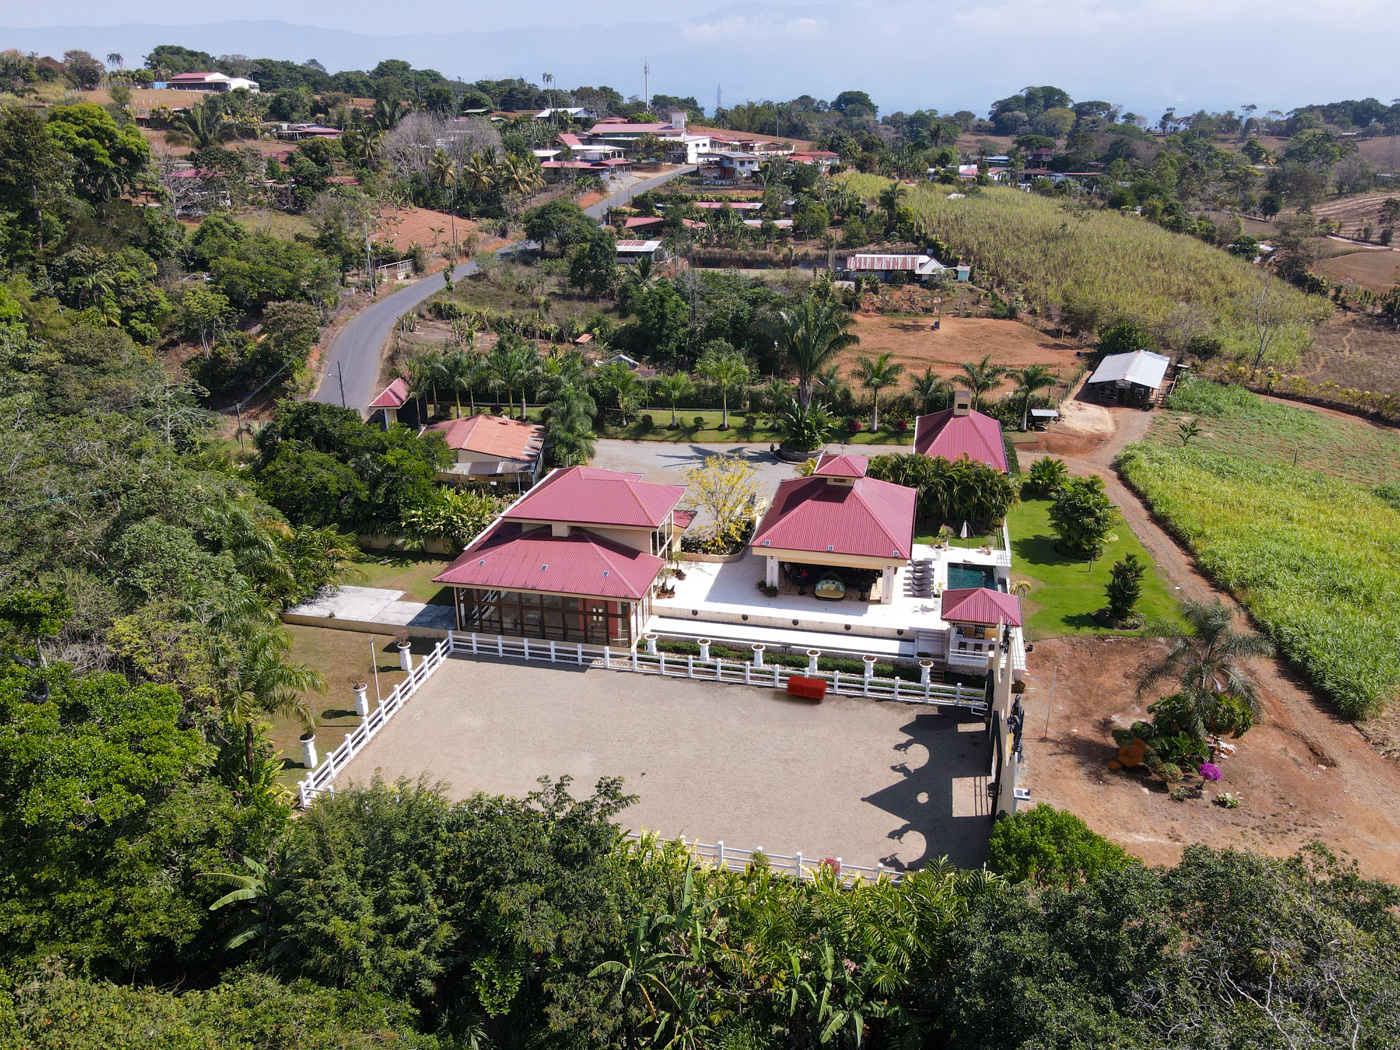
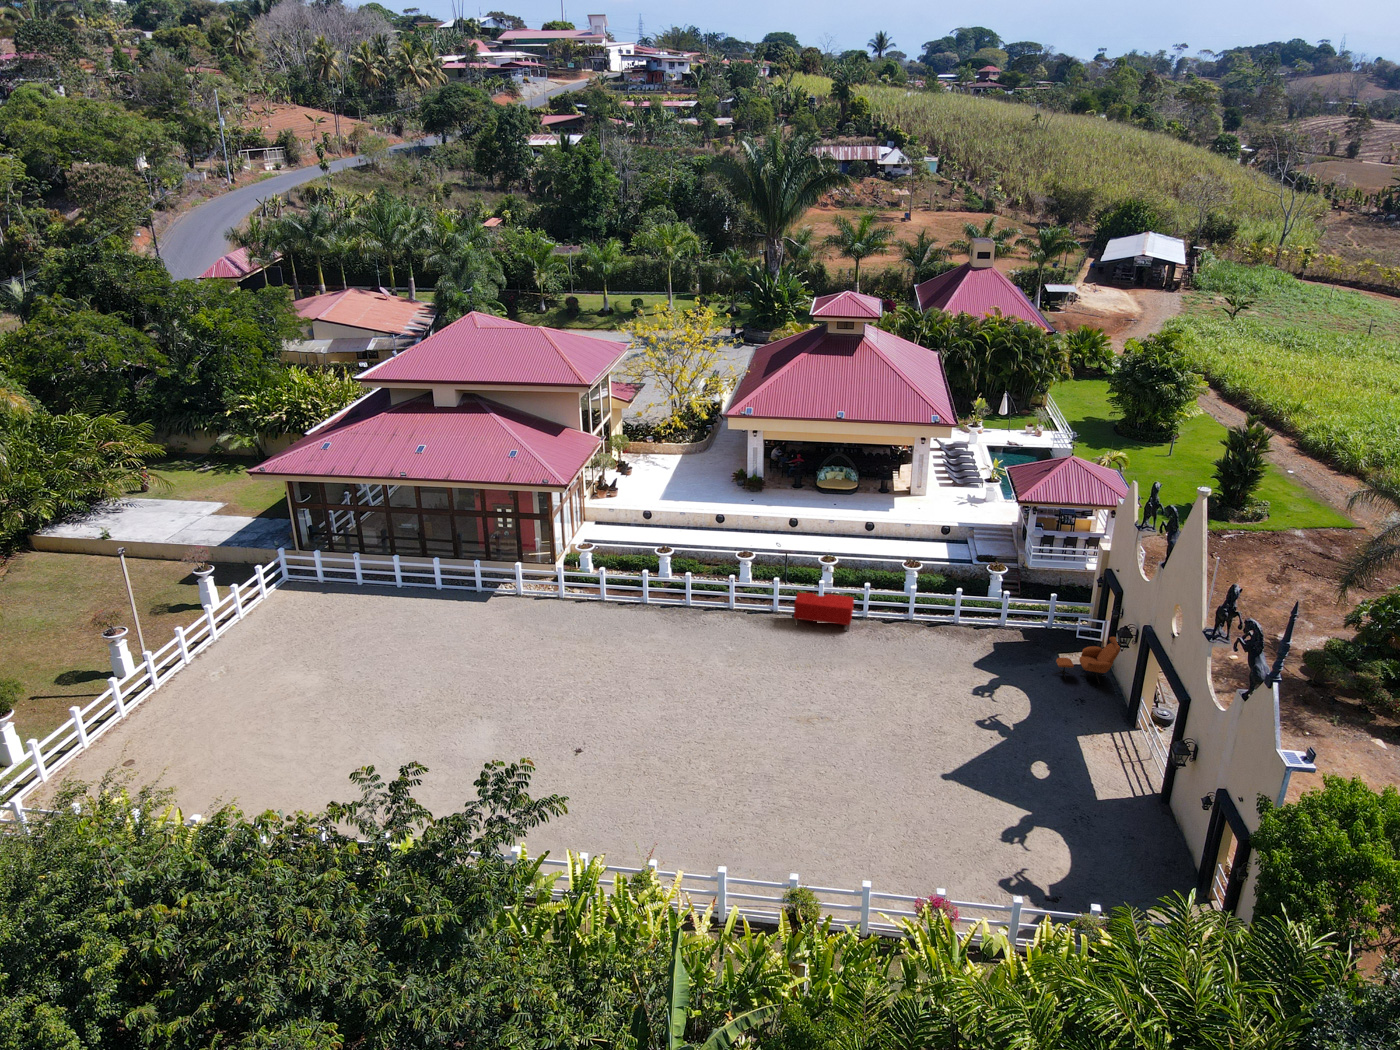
lounge chair: present [1108,738,1147,772] -> present [1054,637,1120,684]

